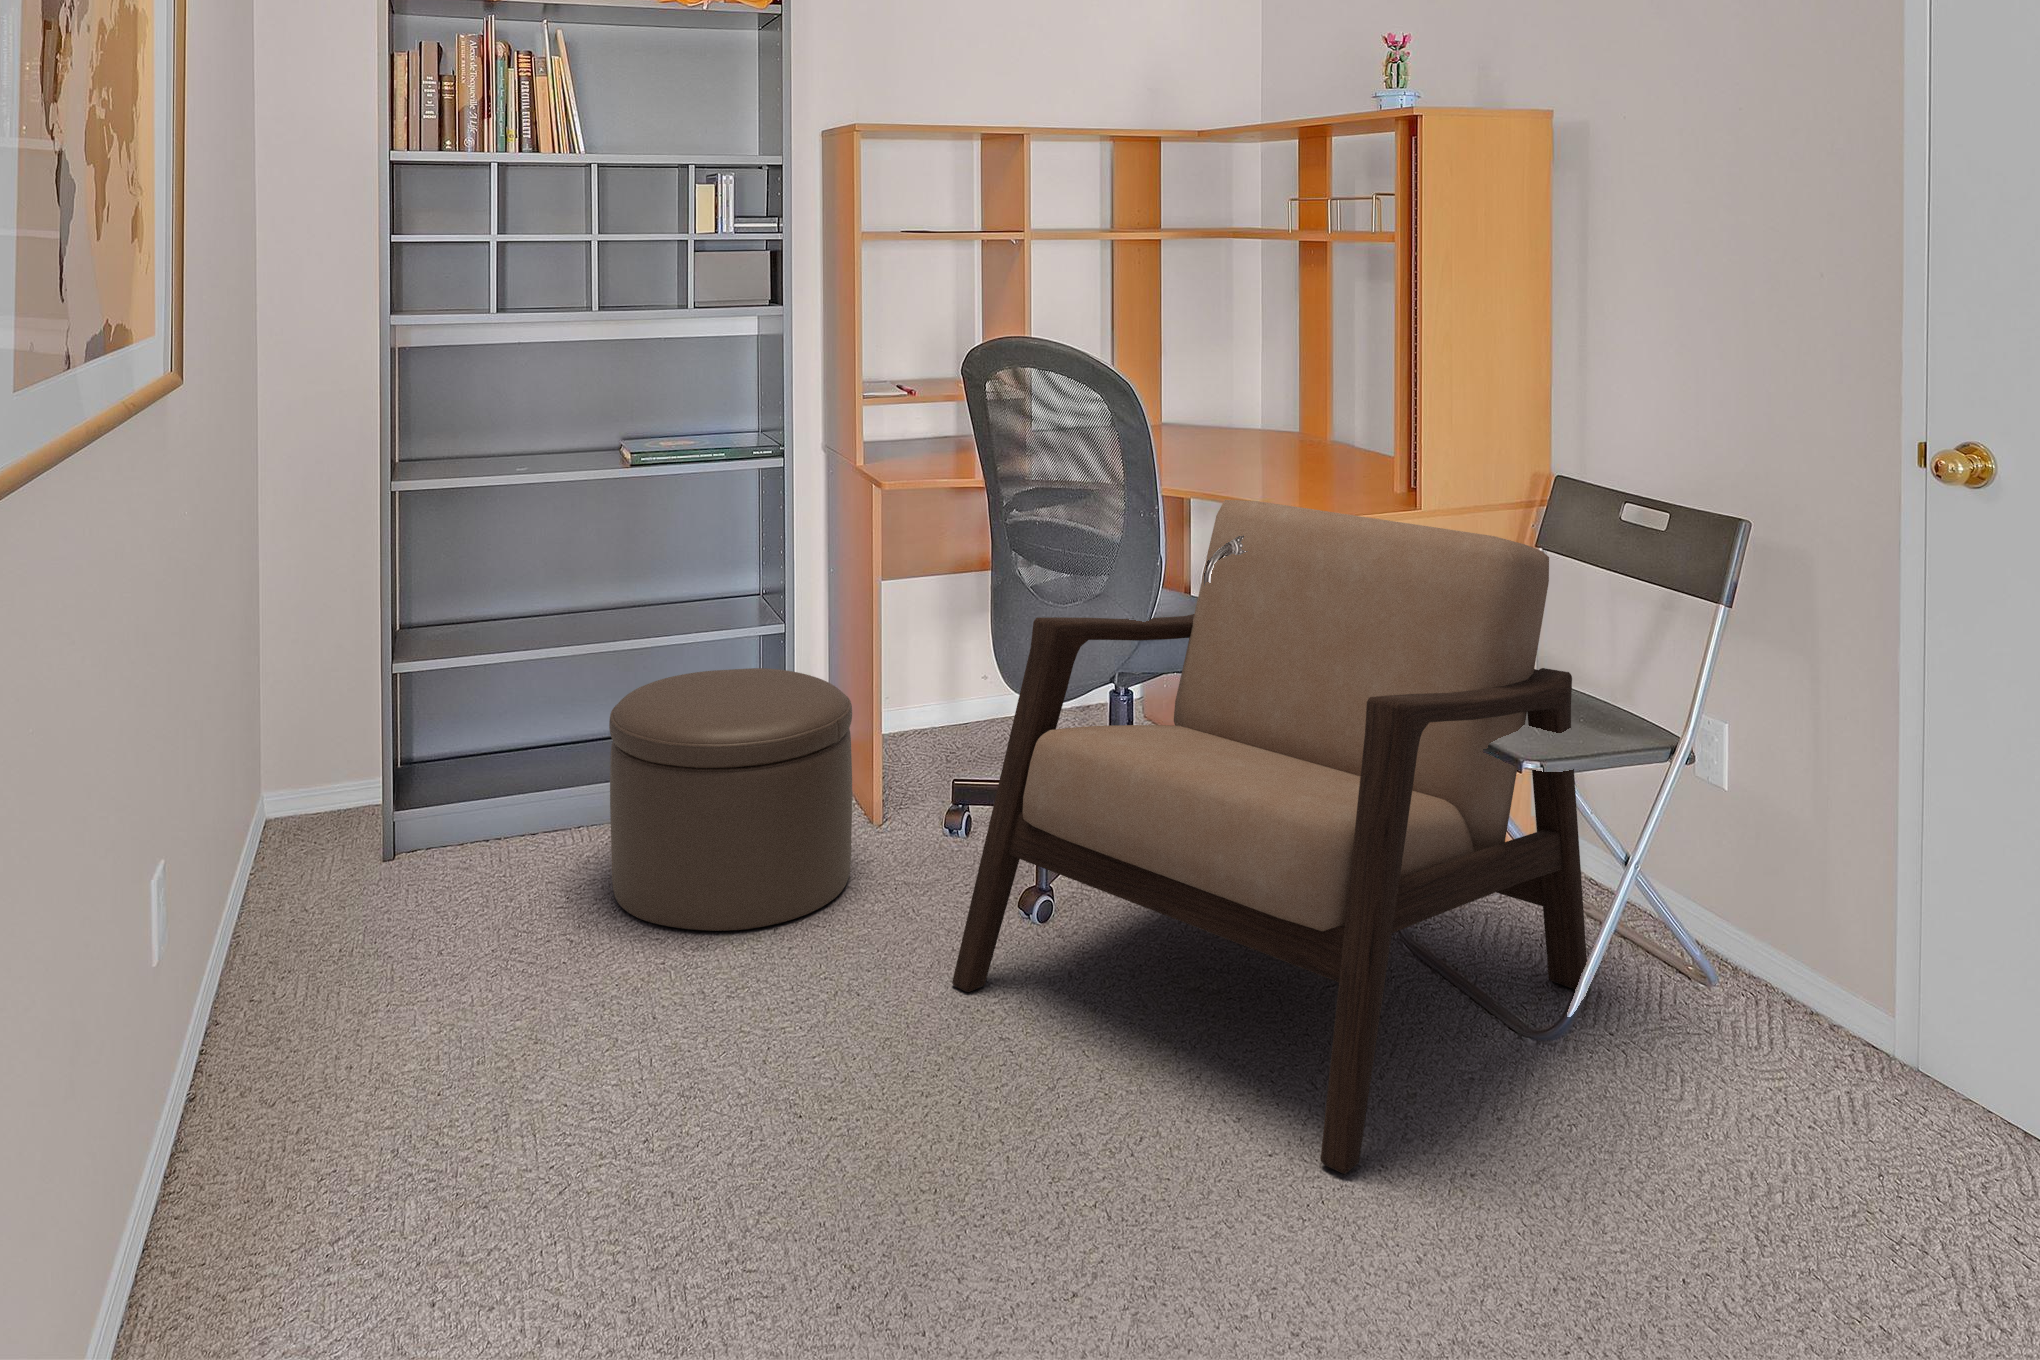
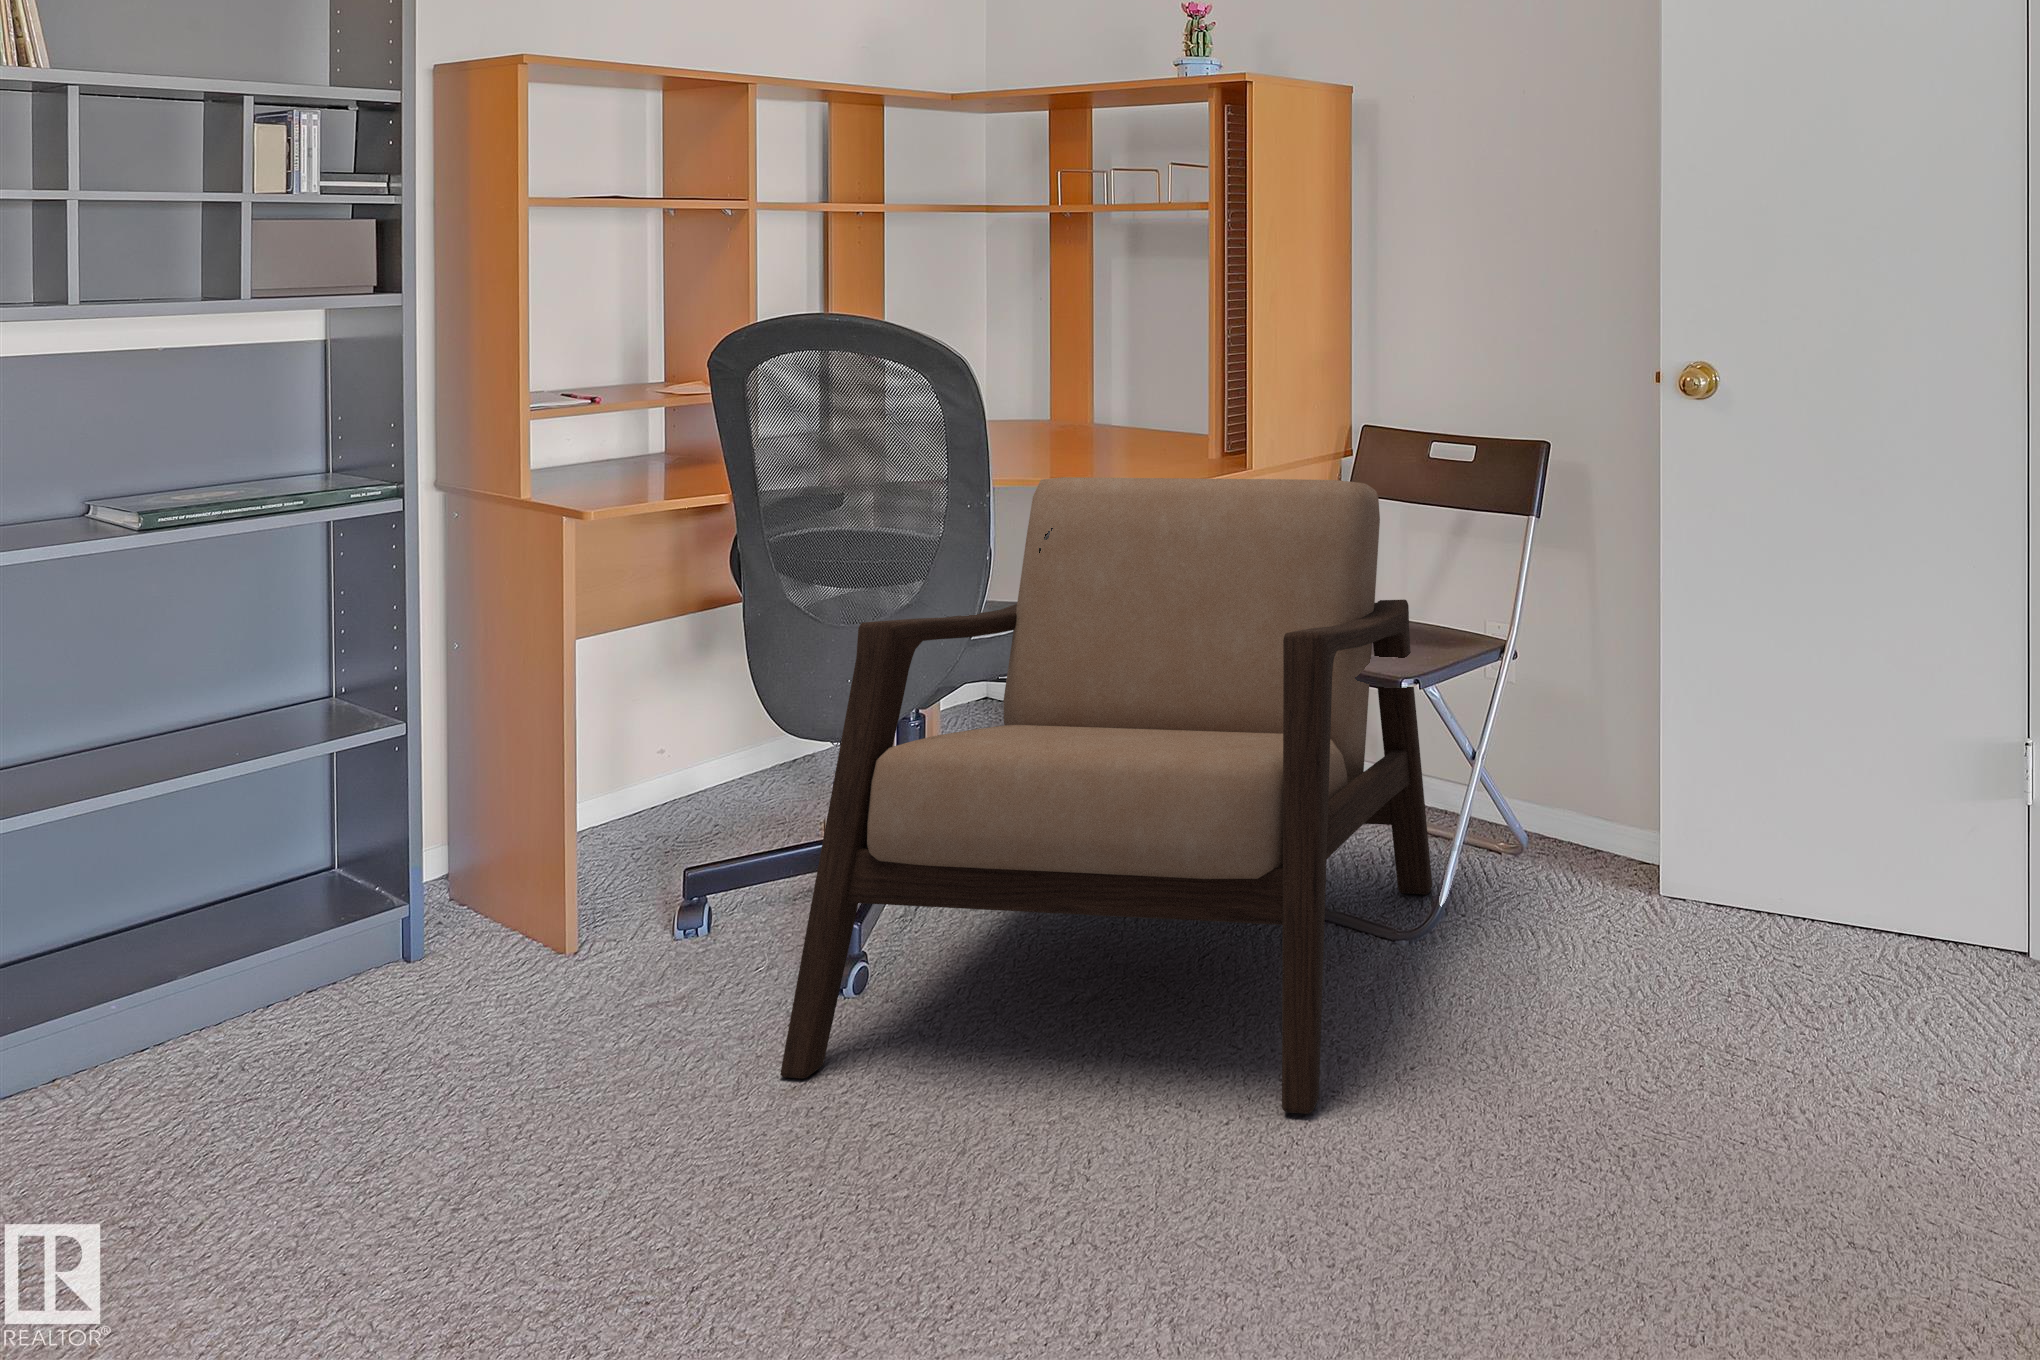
ottoman: present [609,668,852,931] -> none [167,759,576,1138]

